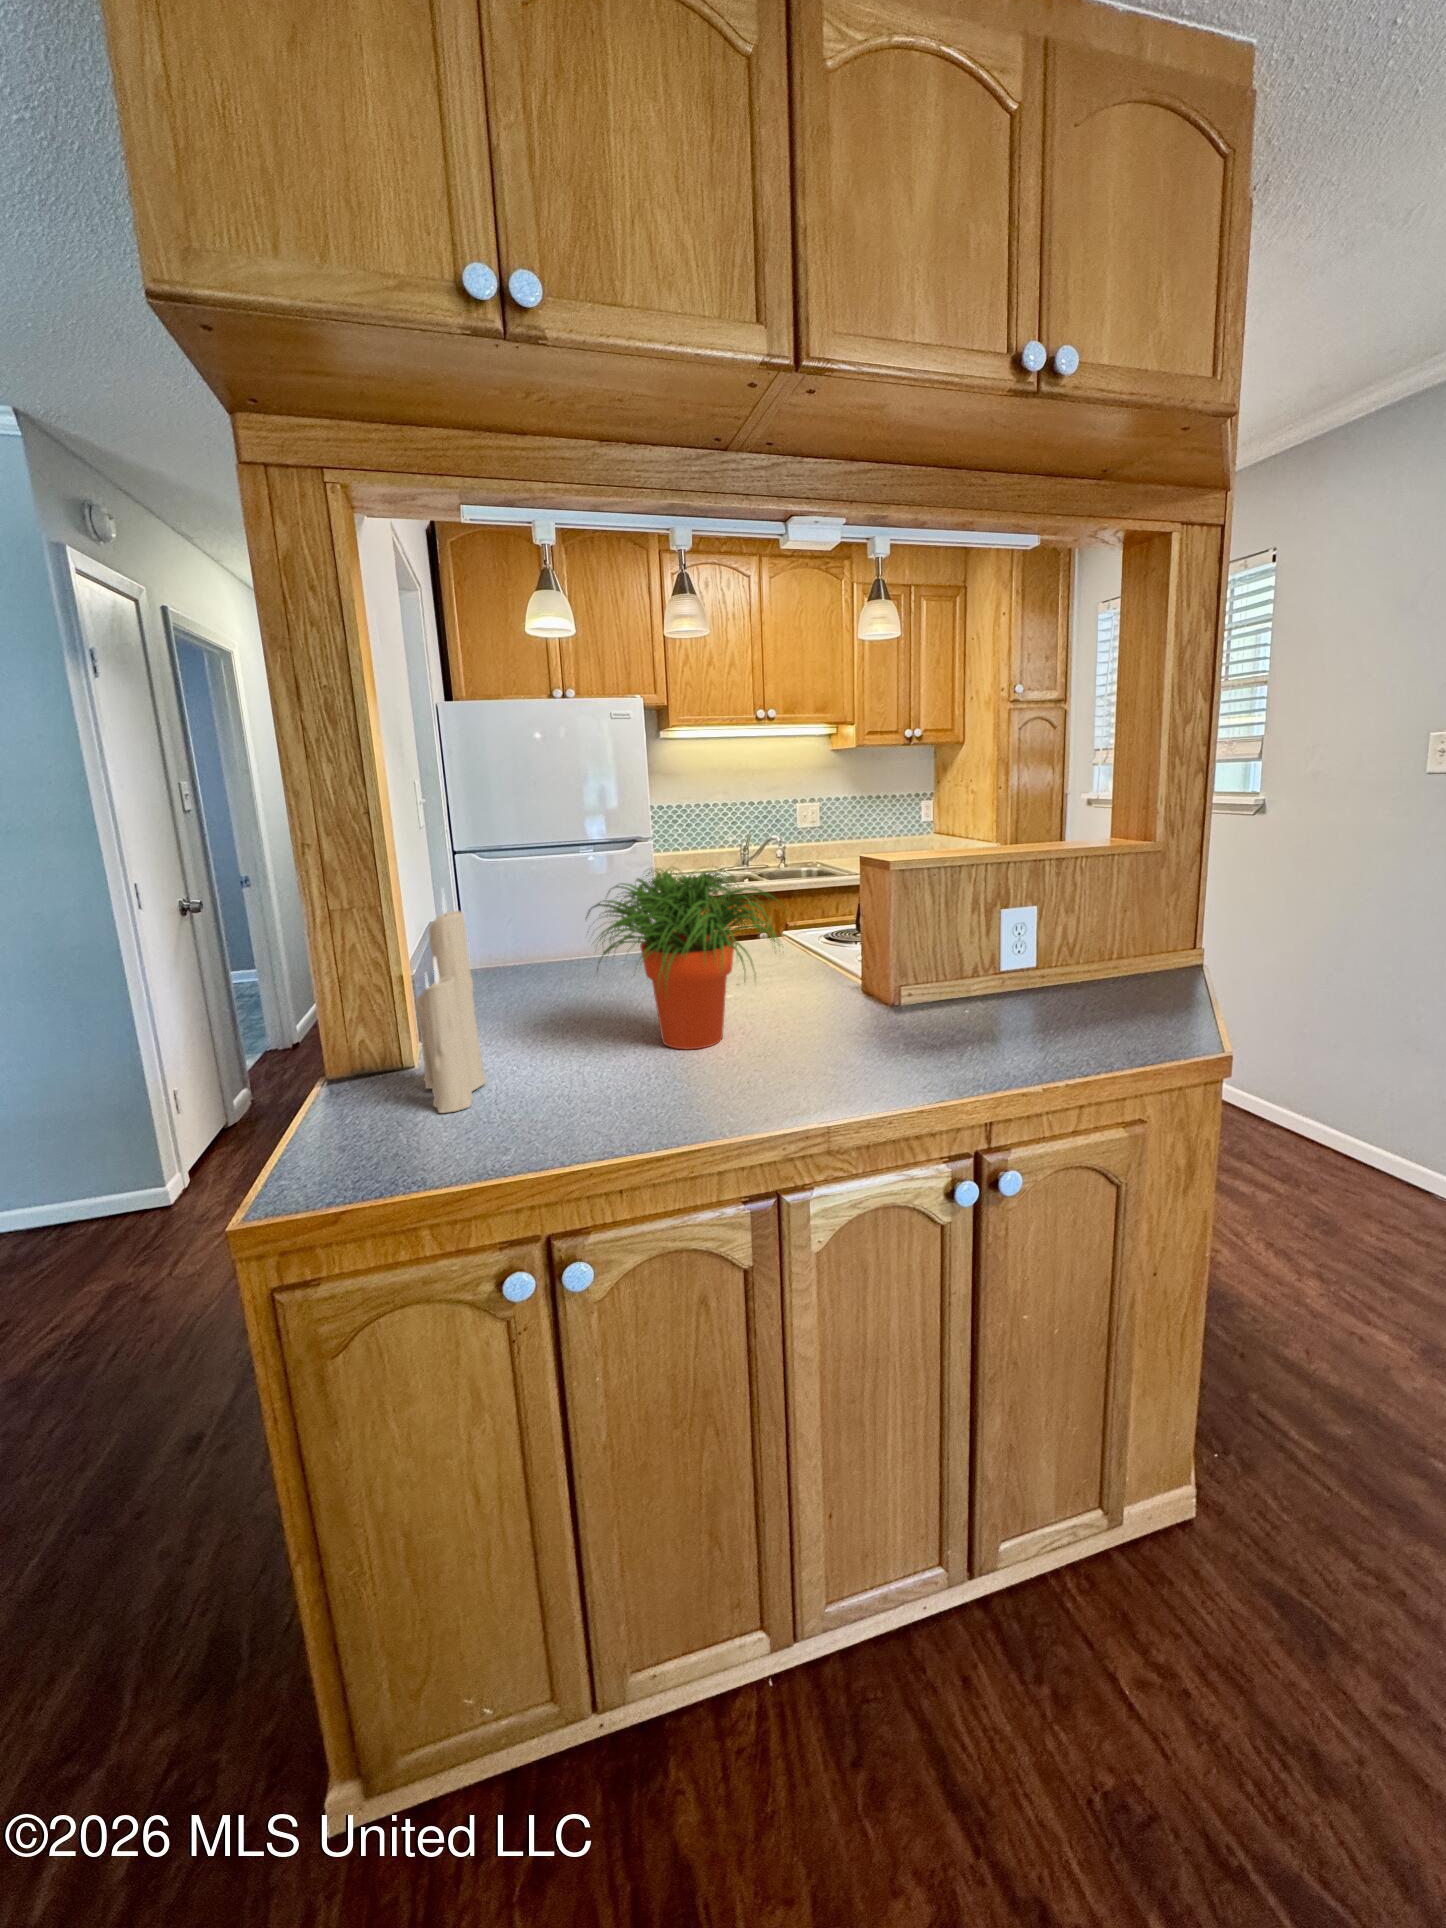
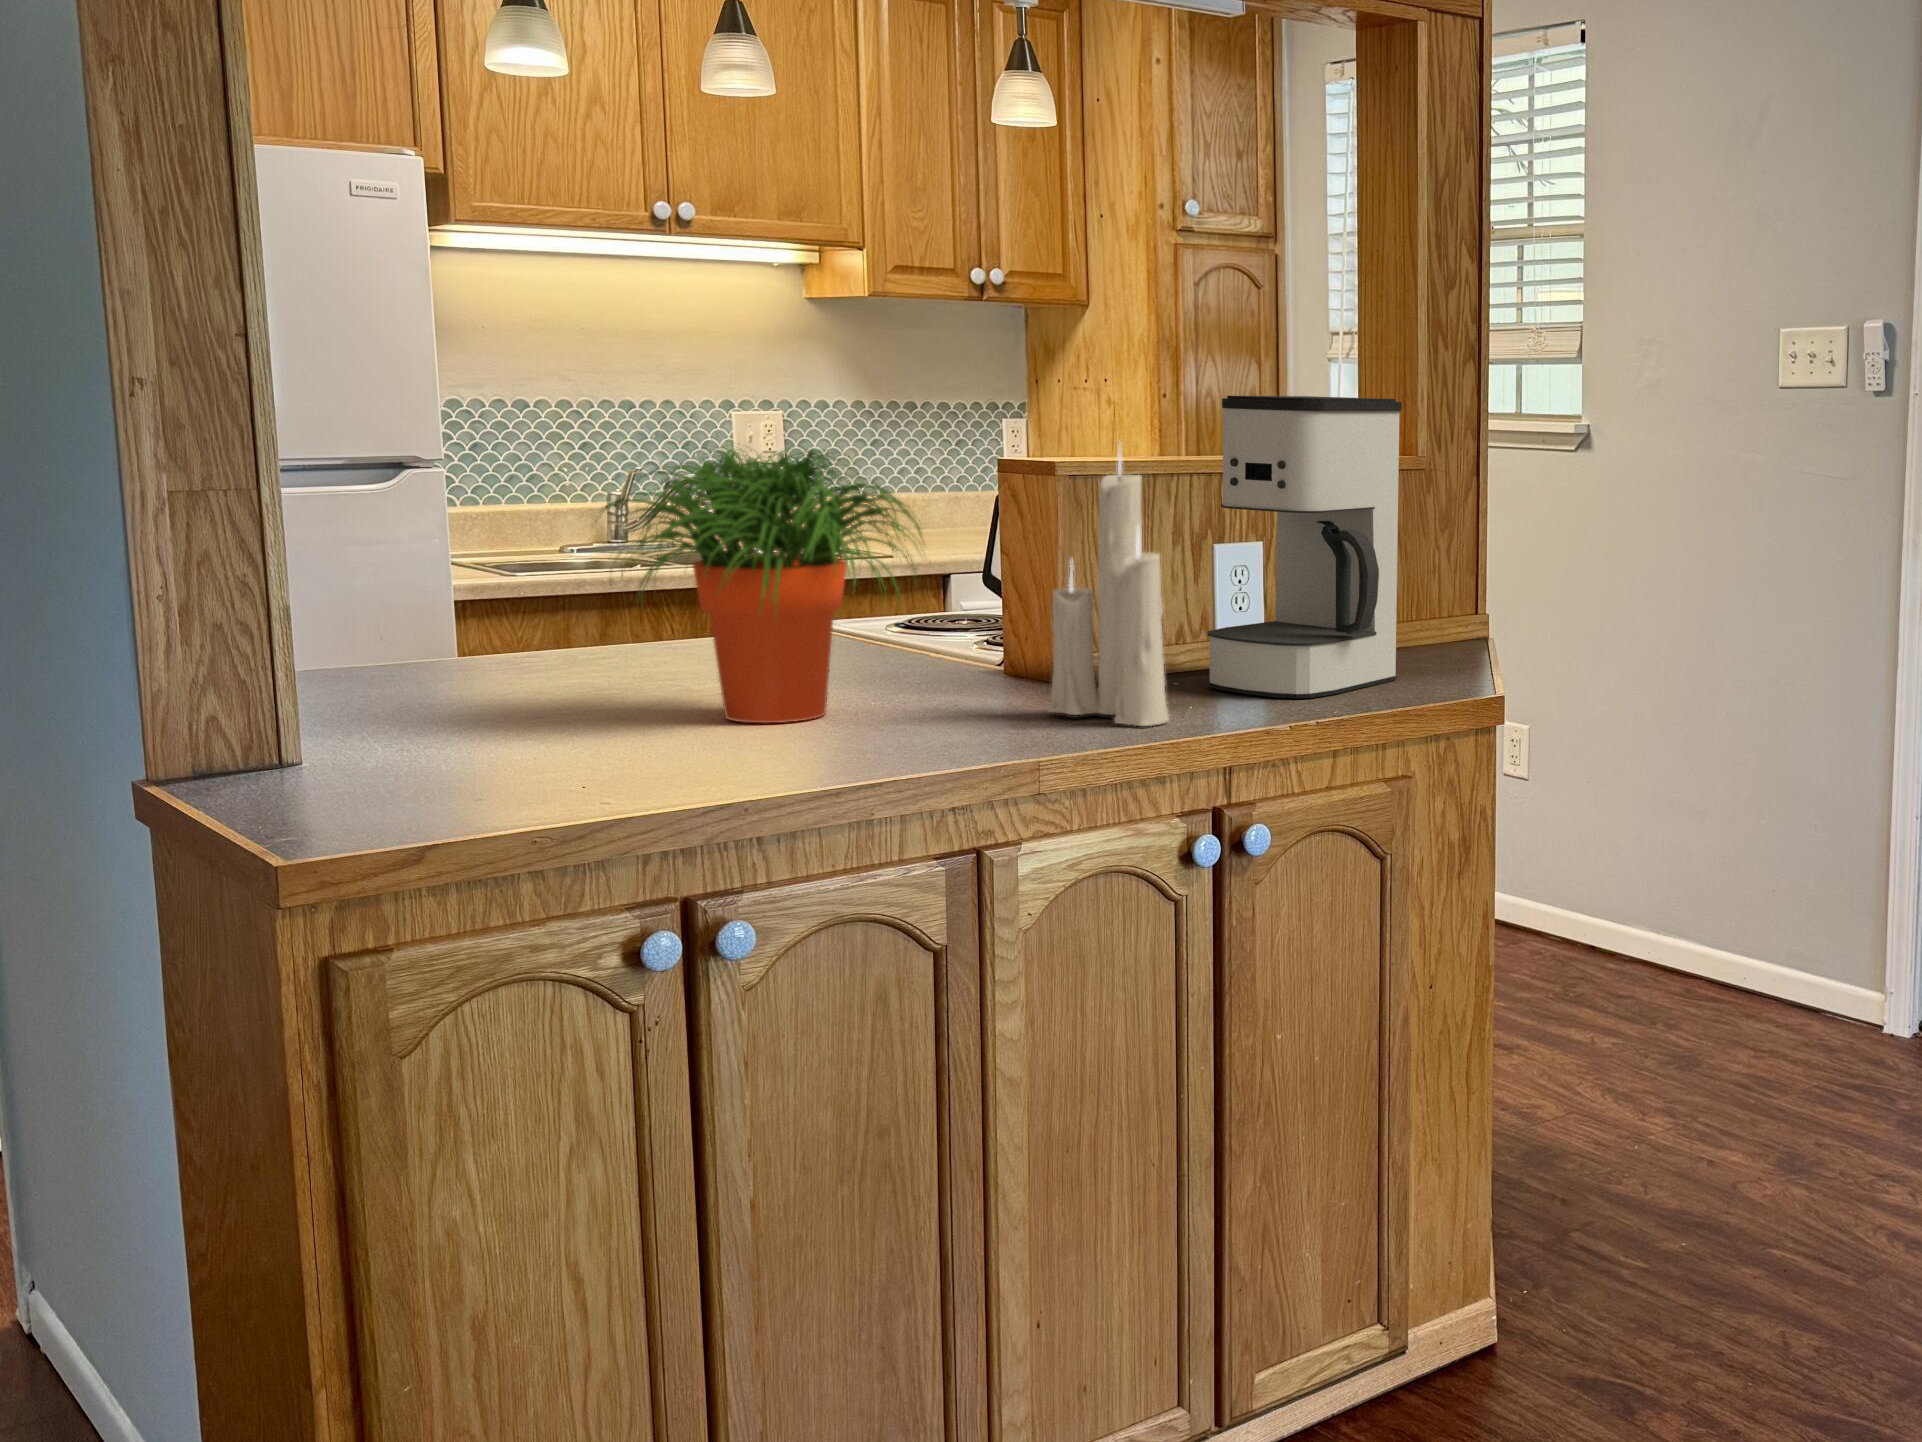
coffee maker: none [985,814,1157,1059] -> present [1208,396,1402,698]
candle: present [416,890,486,1113] -> present [1046,455,1169,726]

